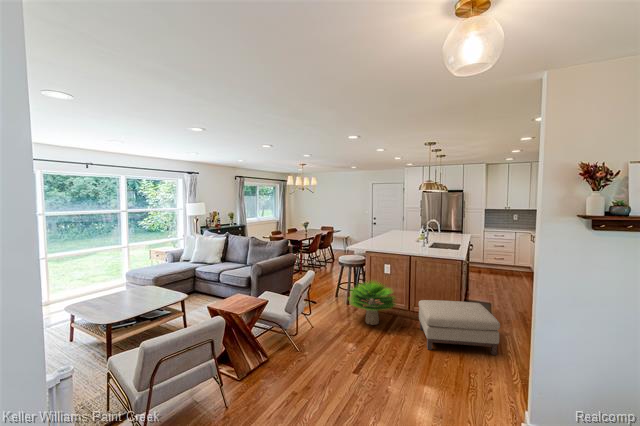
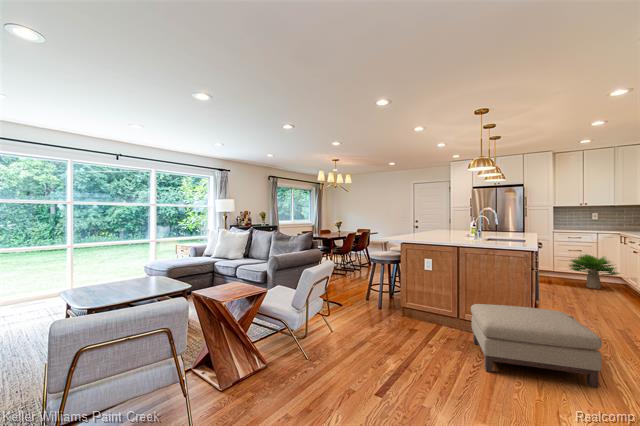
potted plant: present [349,281,396,325] -> present [569,254,620,289]

